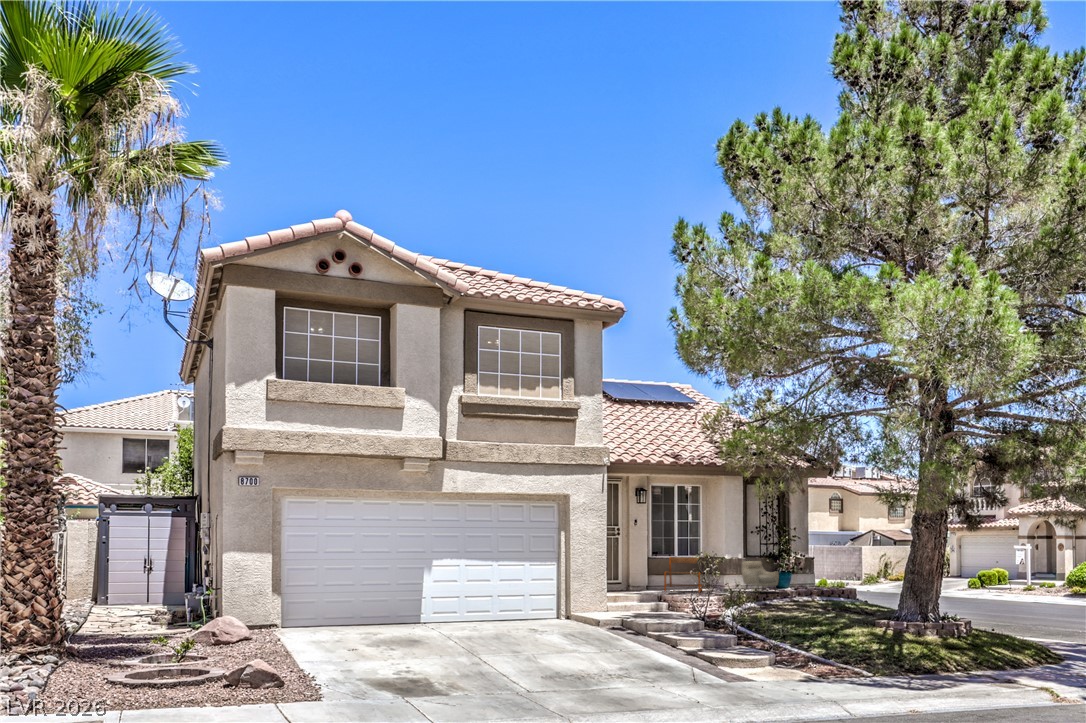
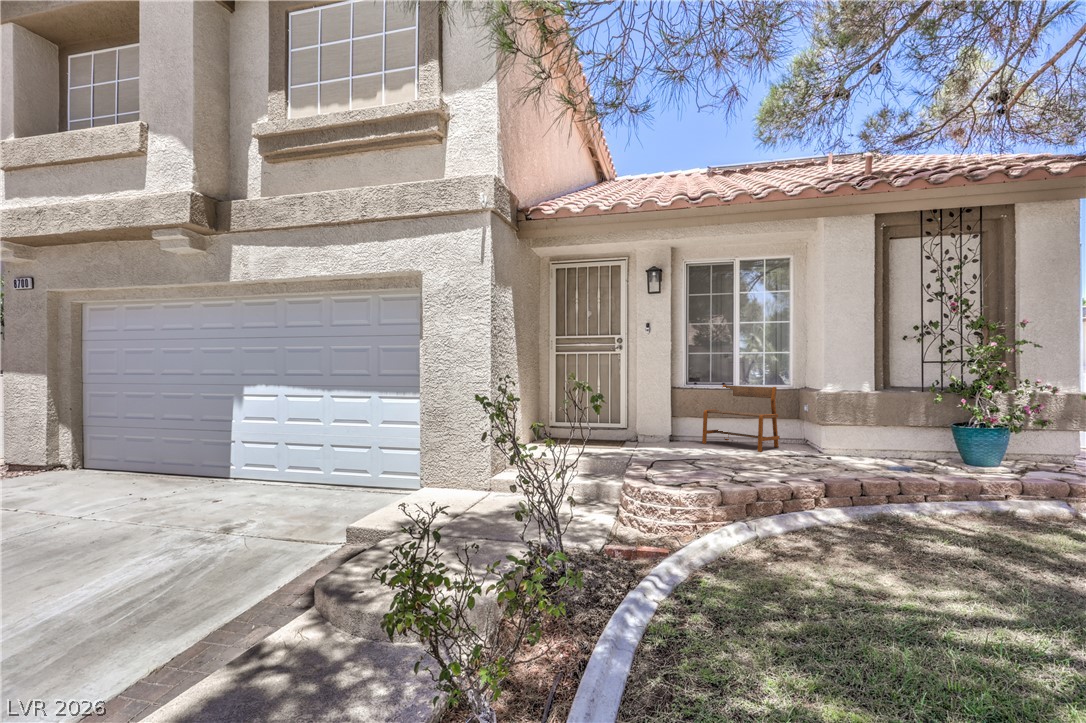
chair: present [742,561,779,592] -> none [858,396,950,468]

